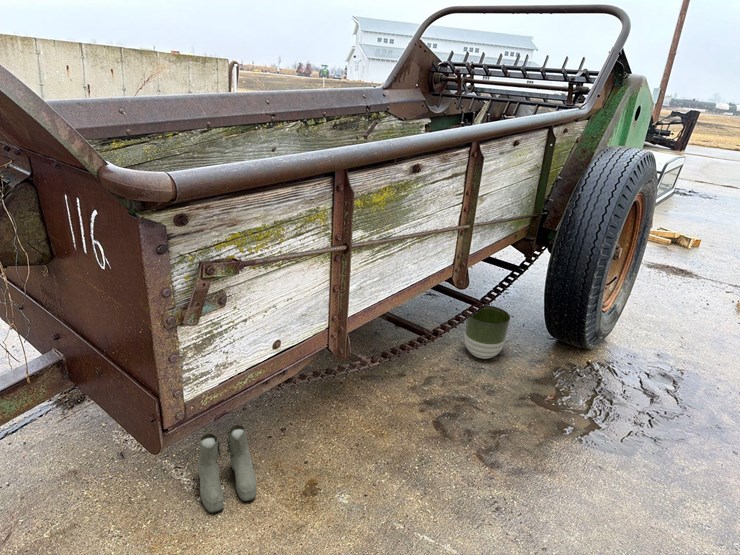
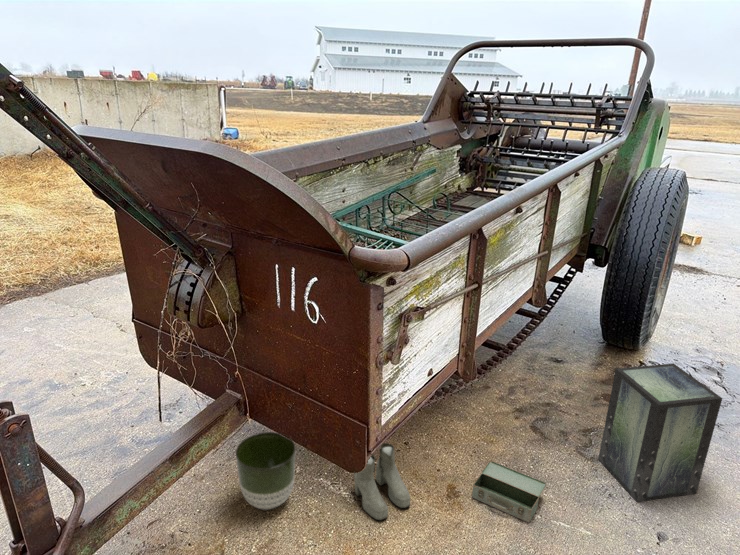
planter: present [465,305,510,359] -> present [236,432,295,510]
storage box: none [497,365,633,524] -> present [598,364,722,502]
toolbox: none [331,458,417,535] -> present [472,462,546,523]

